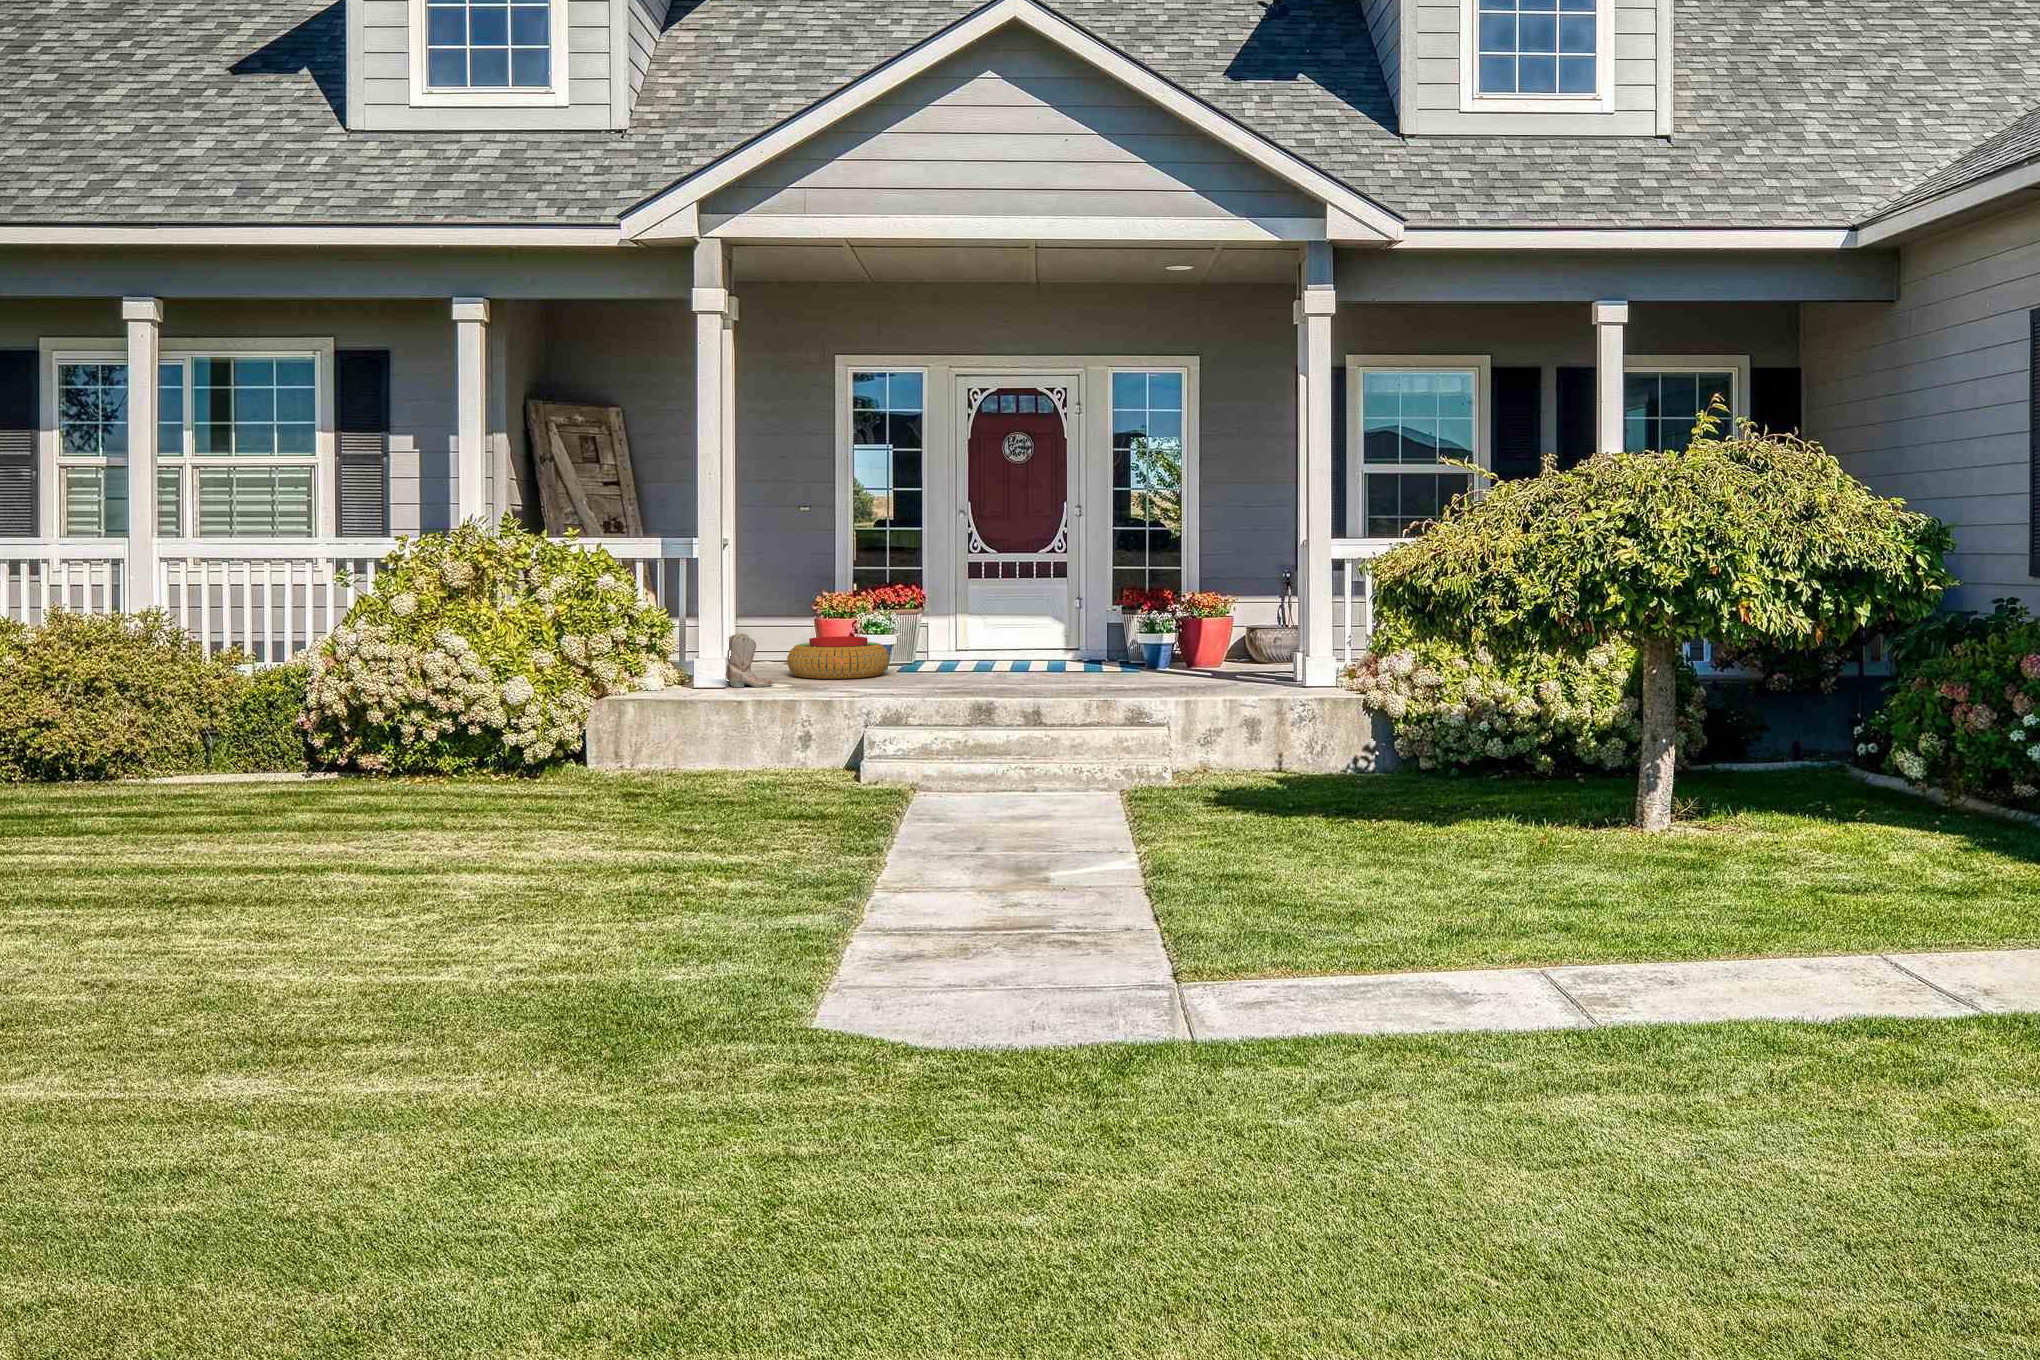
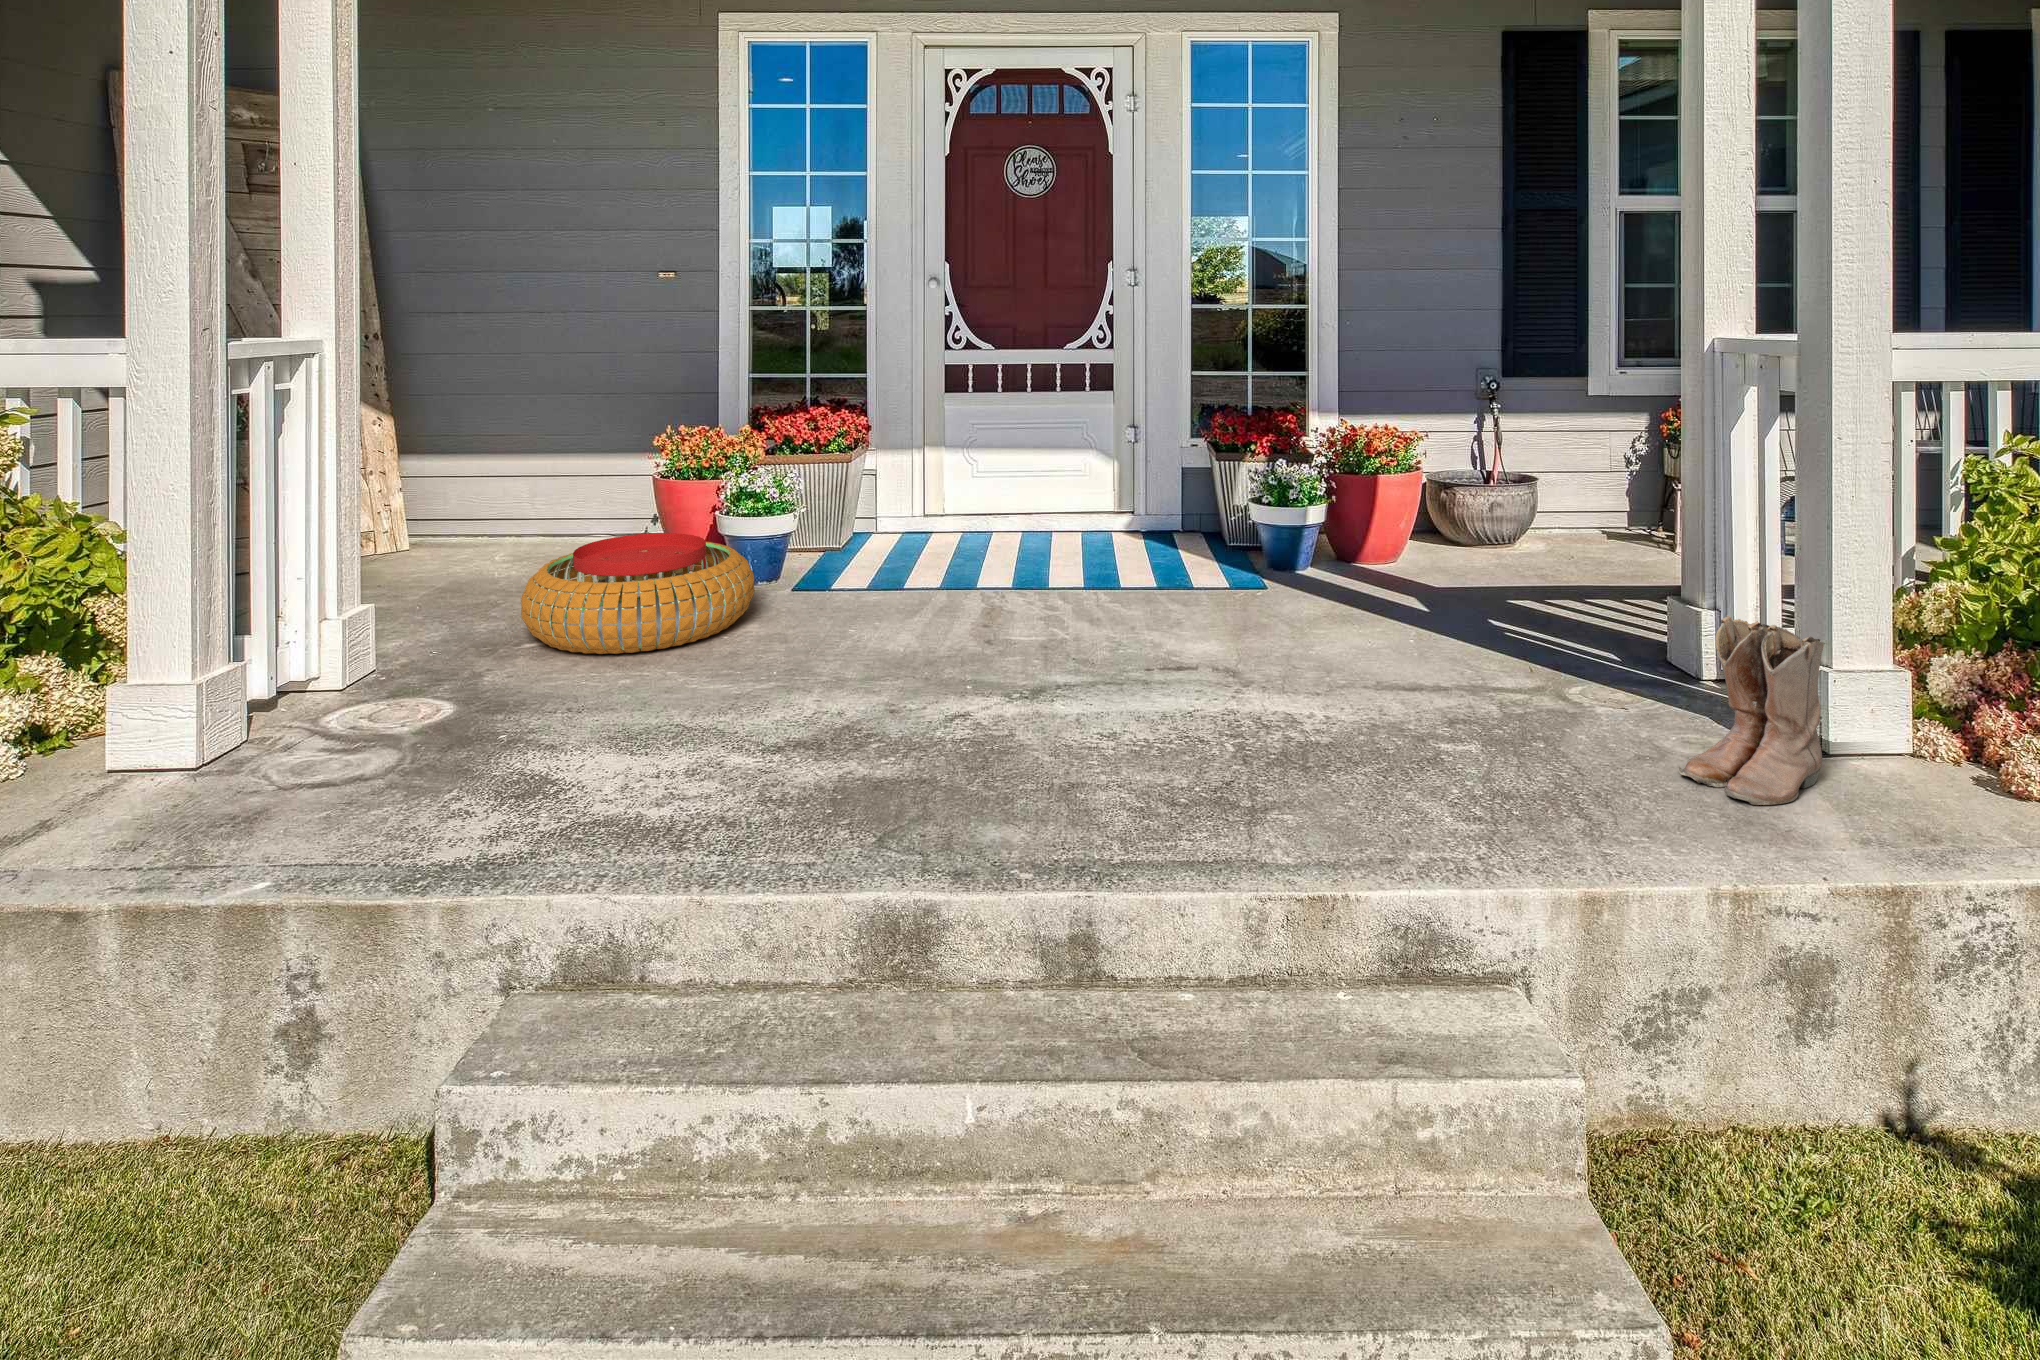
boots: present [726,633,773,687] -> present [1679,615,1825,805]

